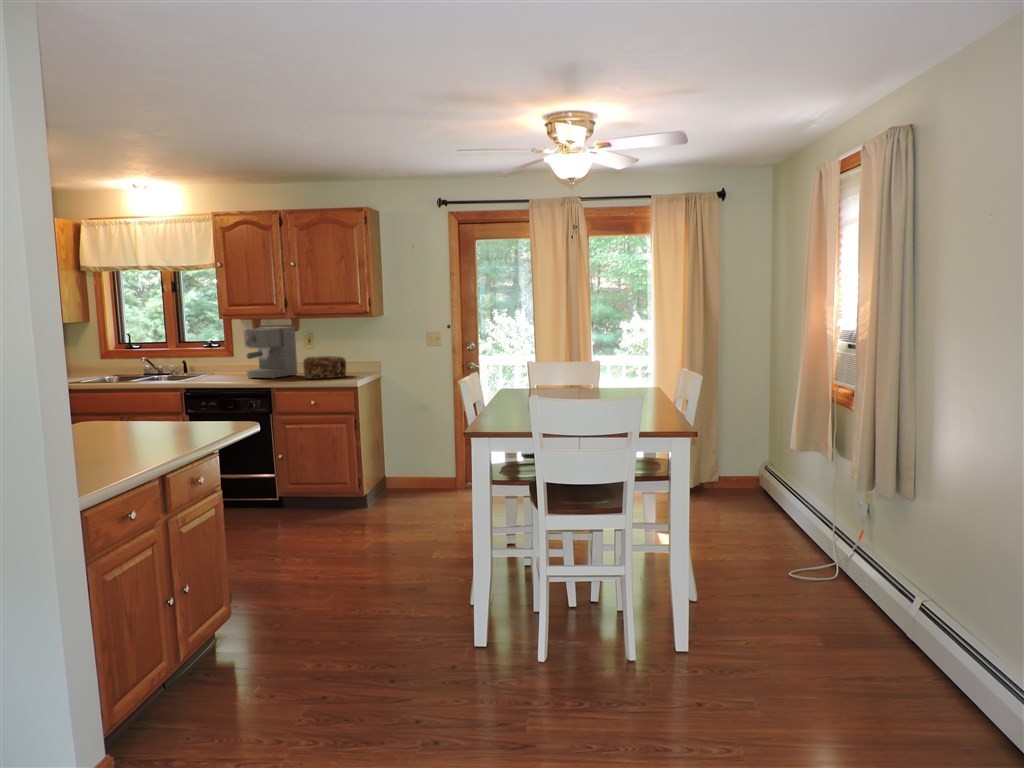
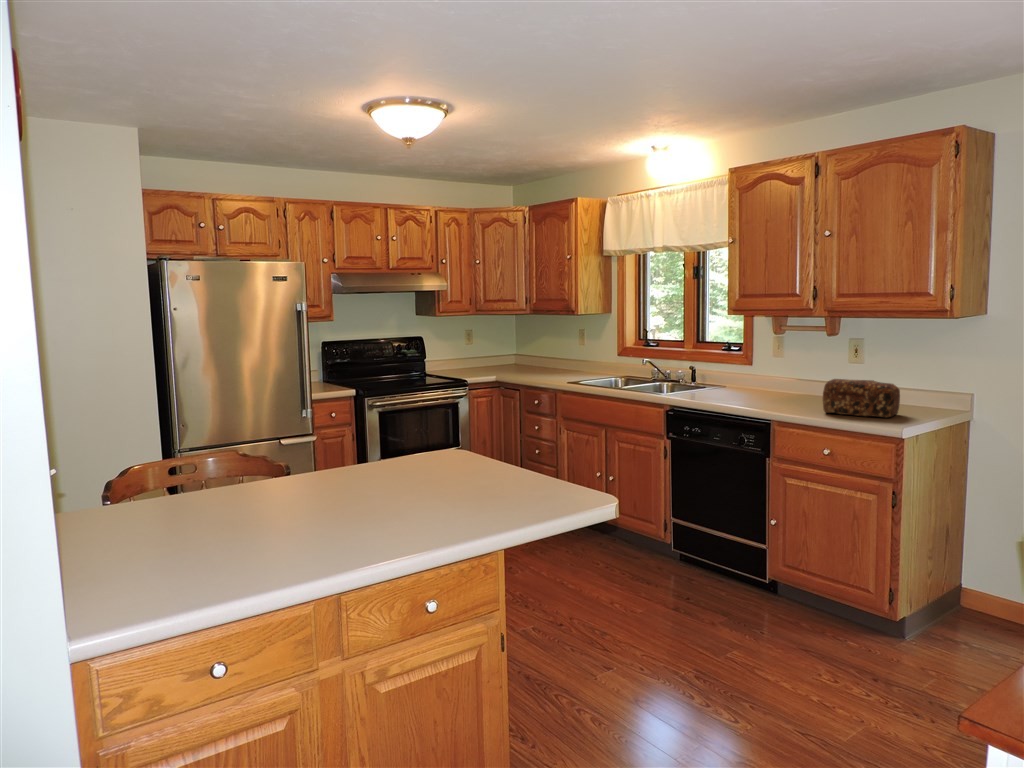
coffee maker: present [244,327,297,379] -> none [746,329,828,405]

